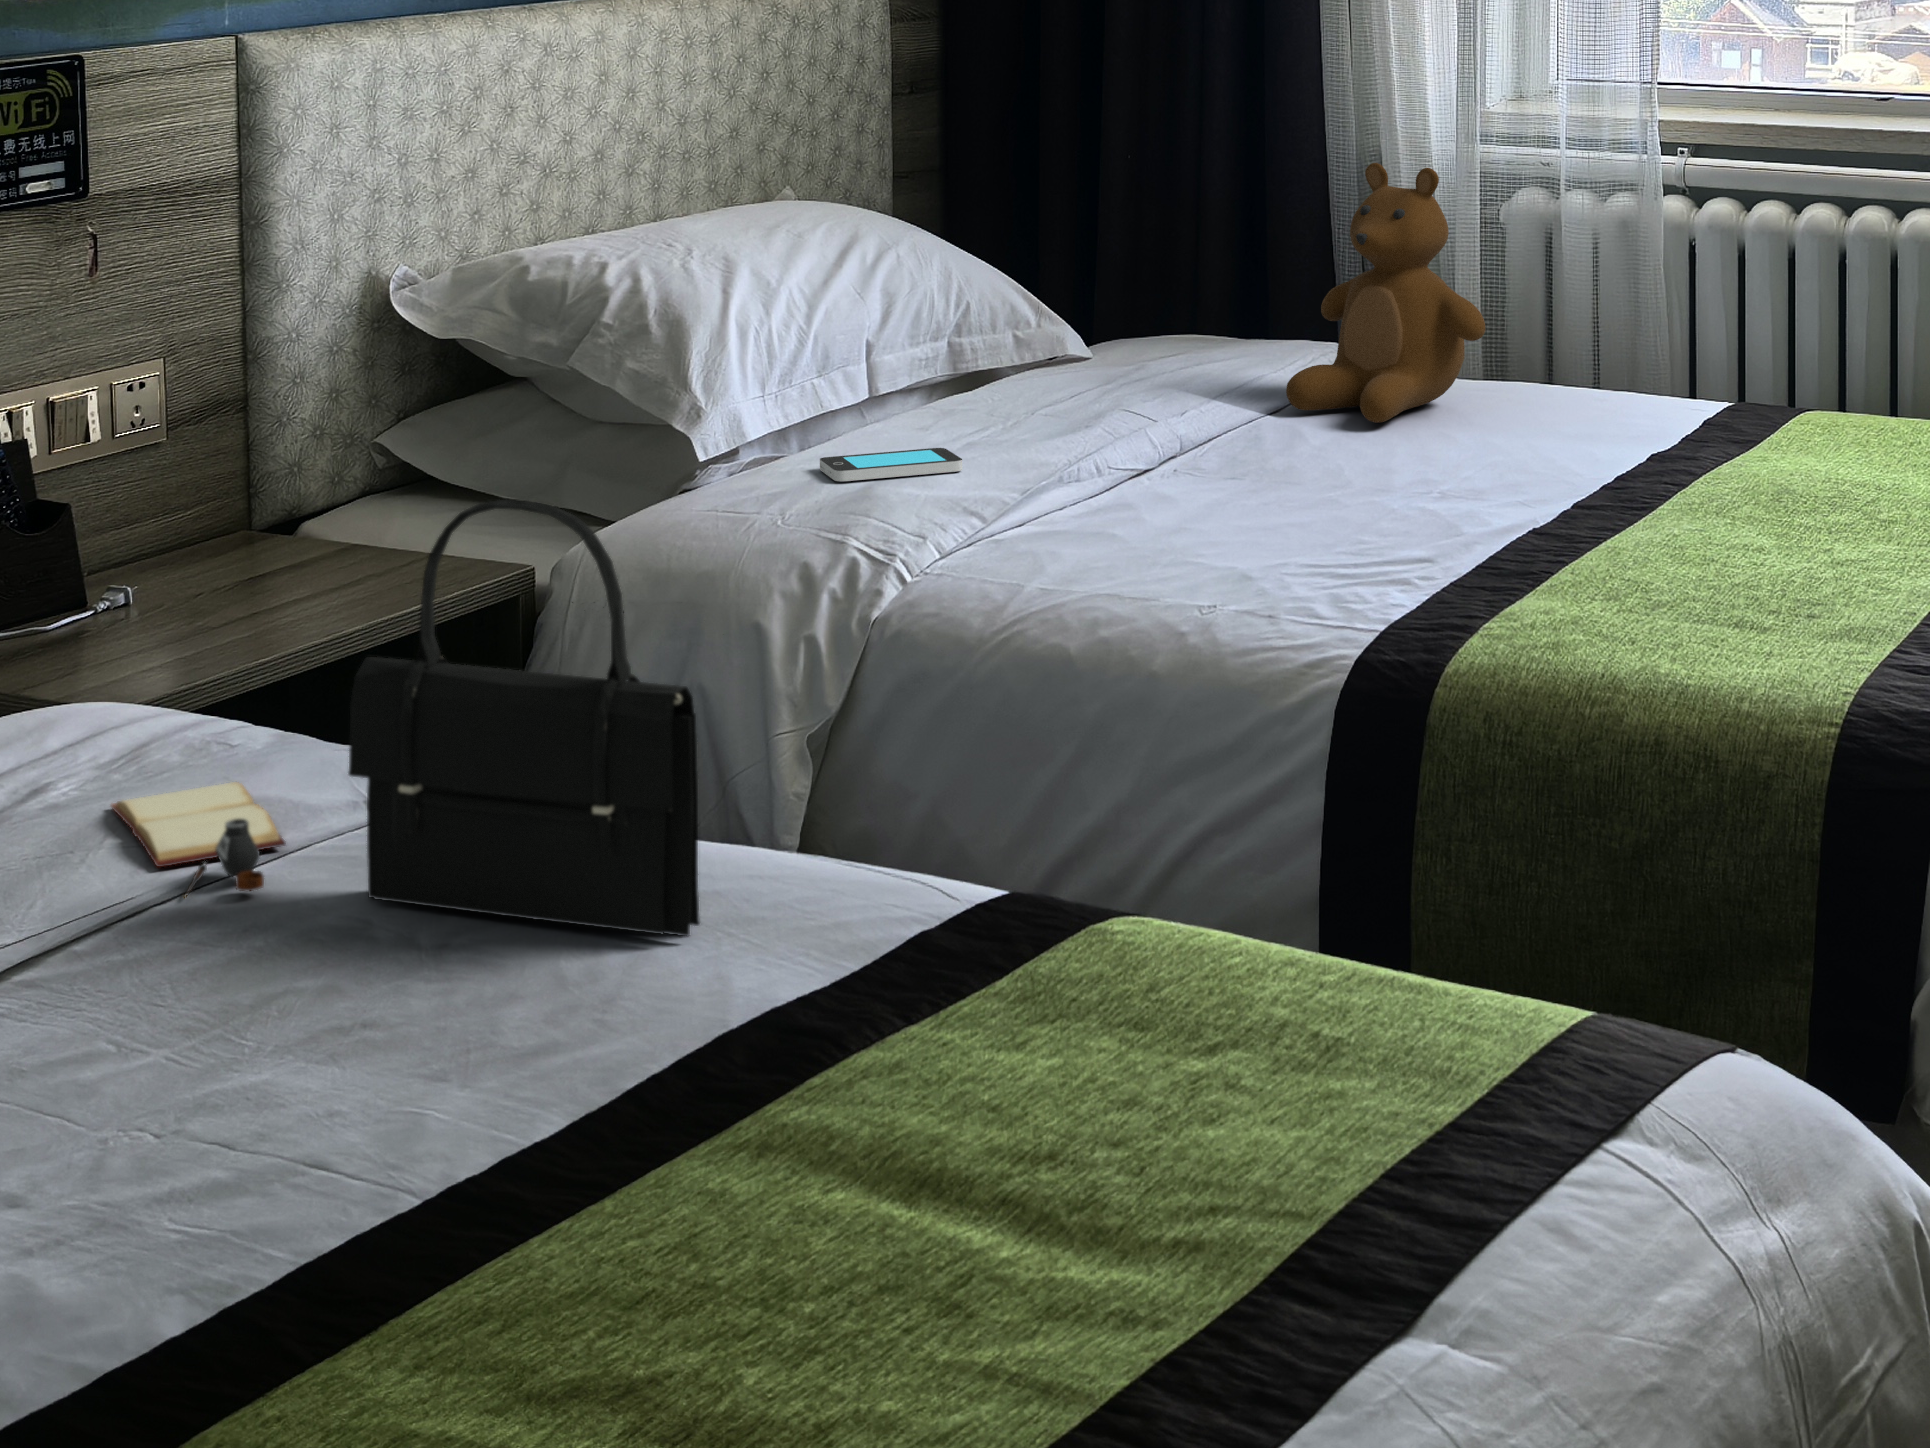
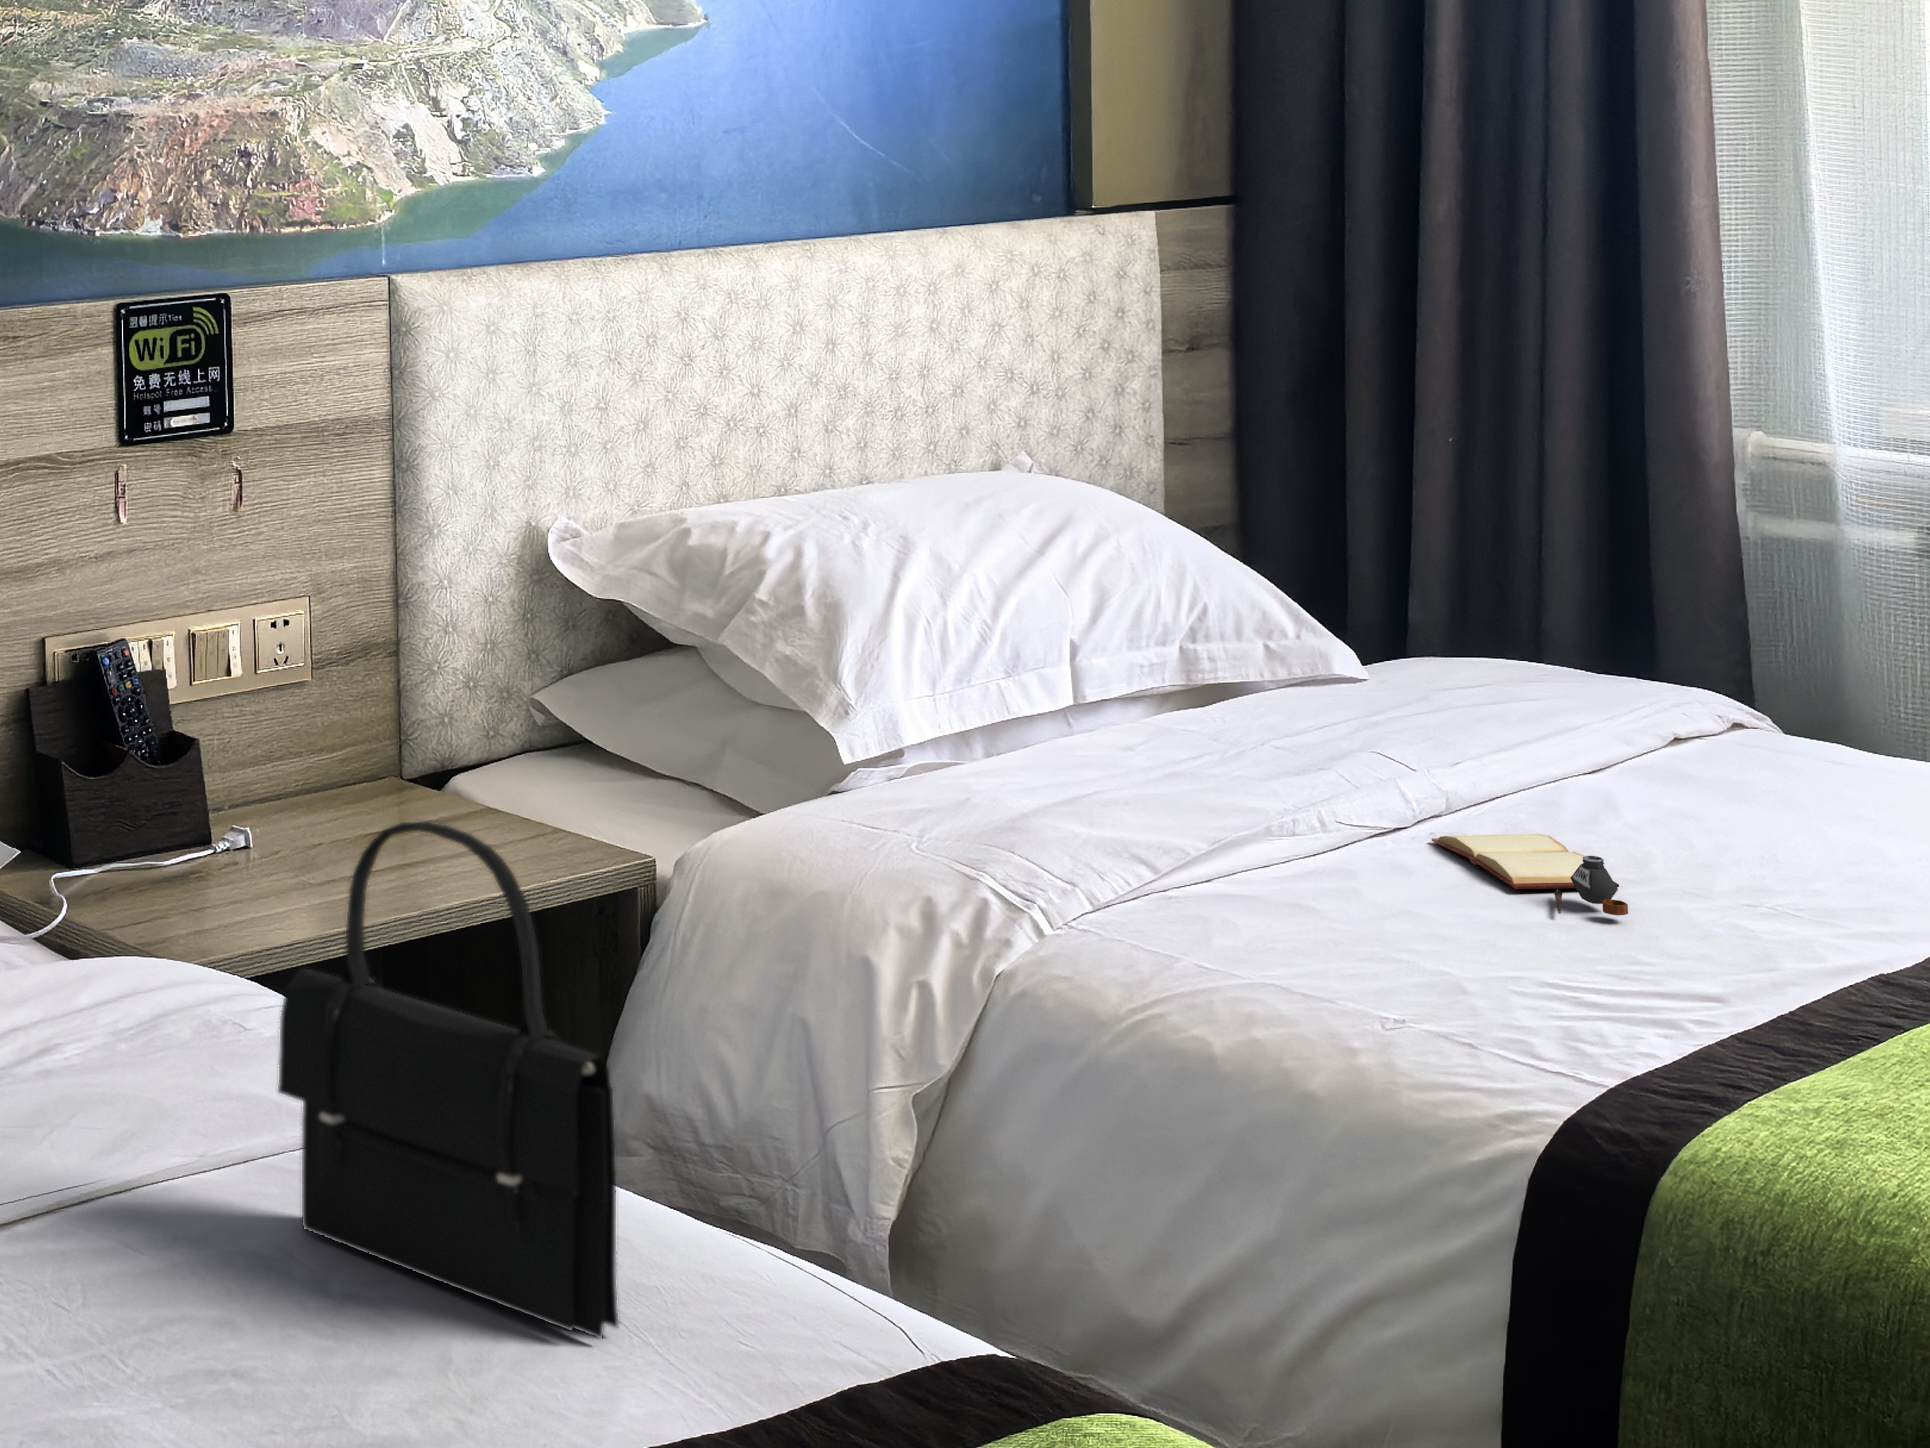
teddy bear: present [1286,163,1485,423] -> none [1603,477,1880,805]
smartphone: present [820,448,962,481] -> none [982,777,1149,811]
book: present [111,782,286,897] -> present [1432,834,1628,916]

